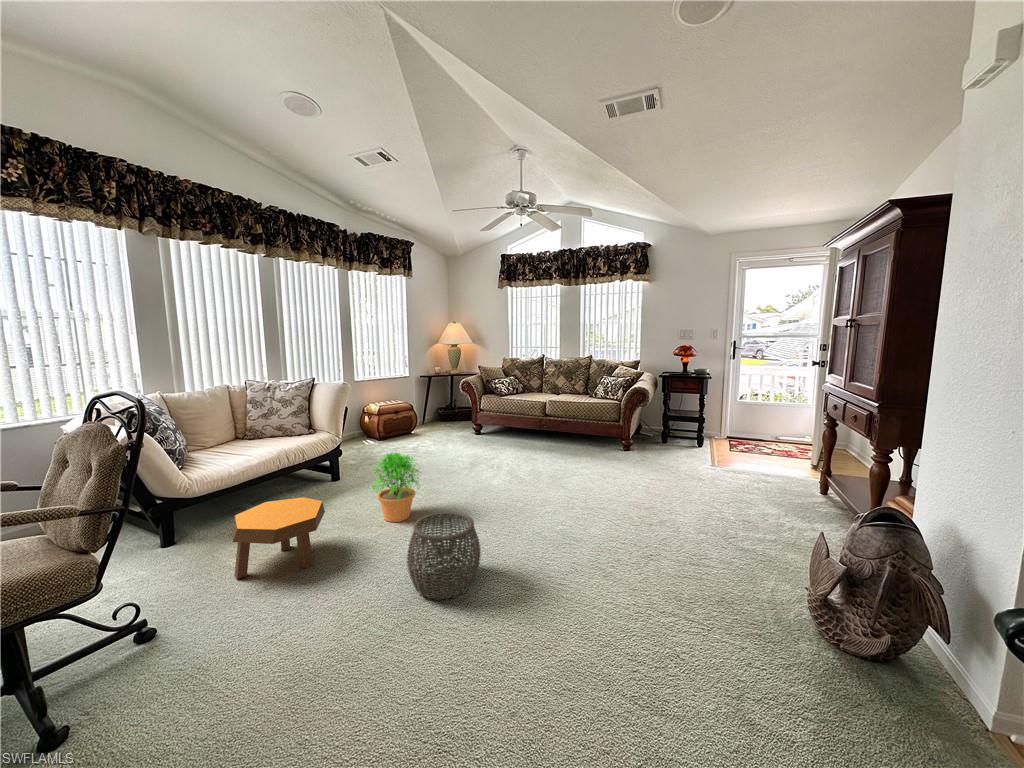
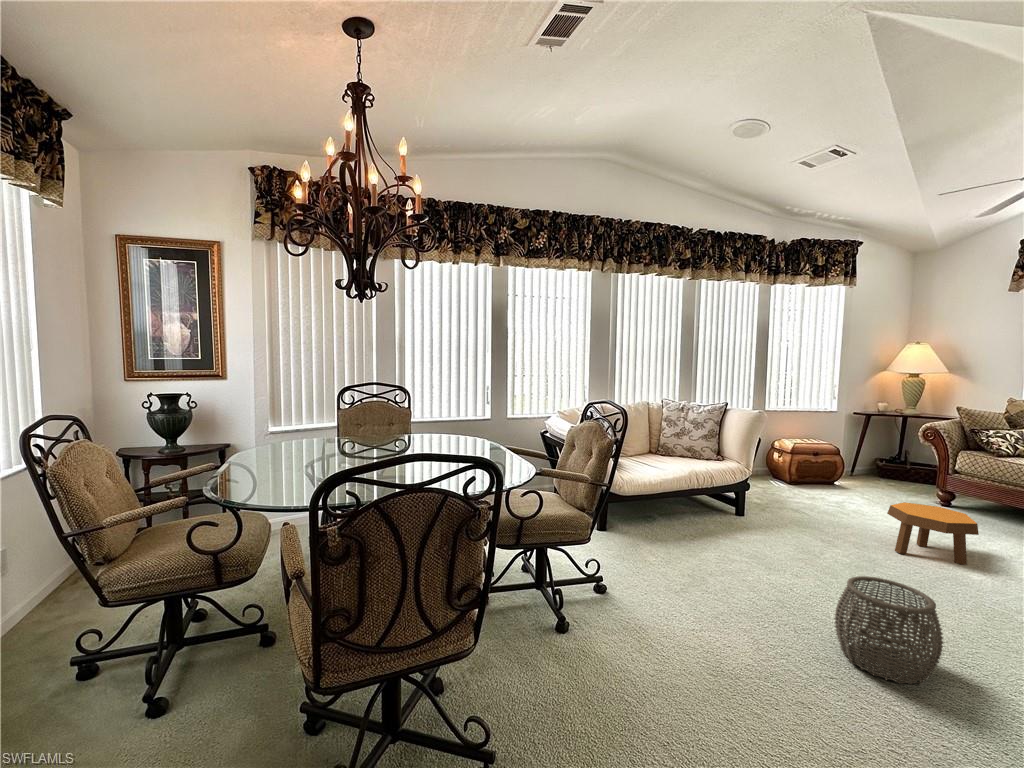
potted plant: present [372,453,419,522] -> none [786,496,860,580]
footstool: present [233,497,325,579] -> present [887,502,979,565]

